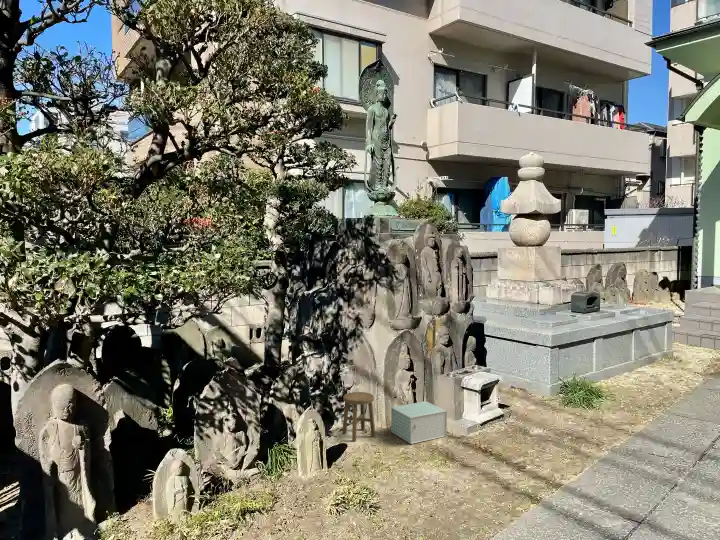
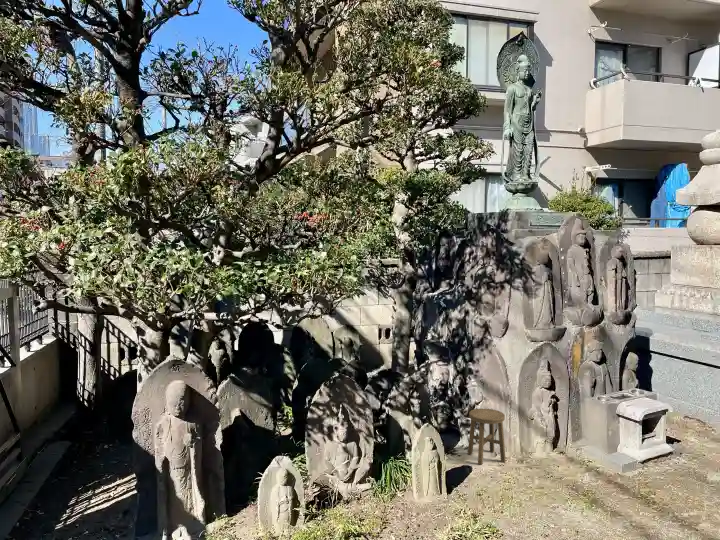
storage box: present [391,401,447,444] -> none [525,426,595,476]

